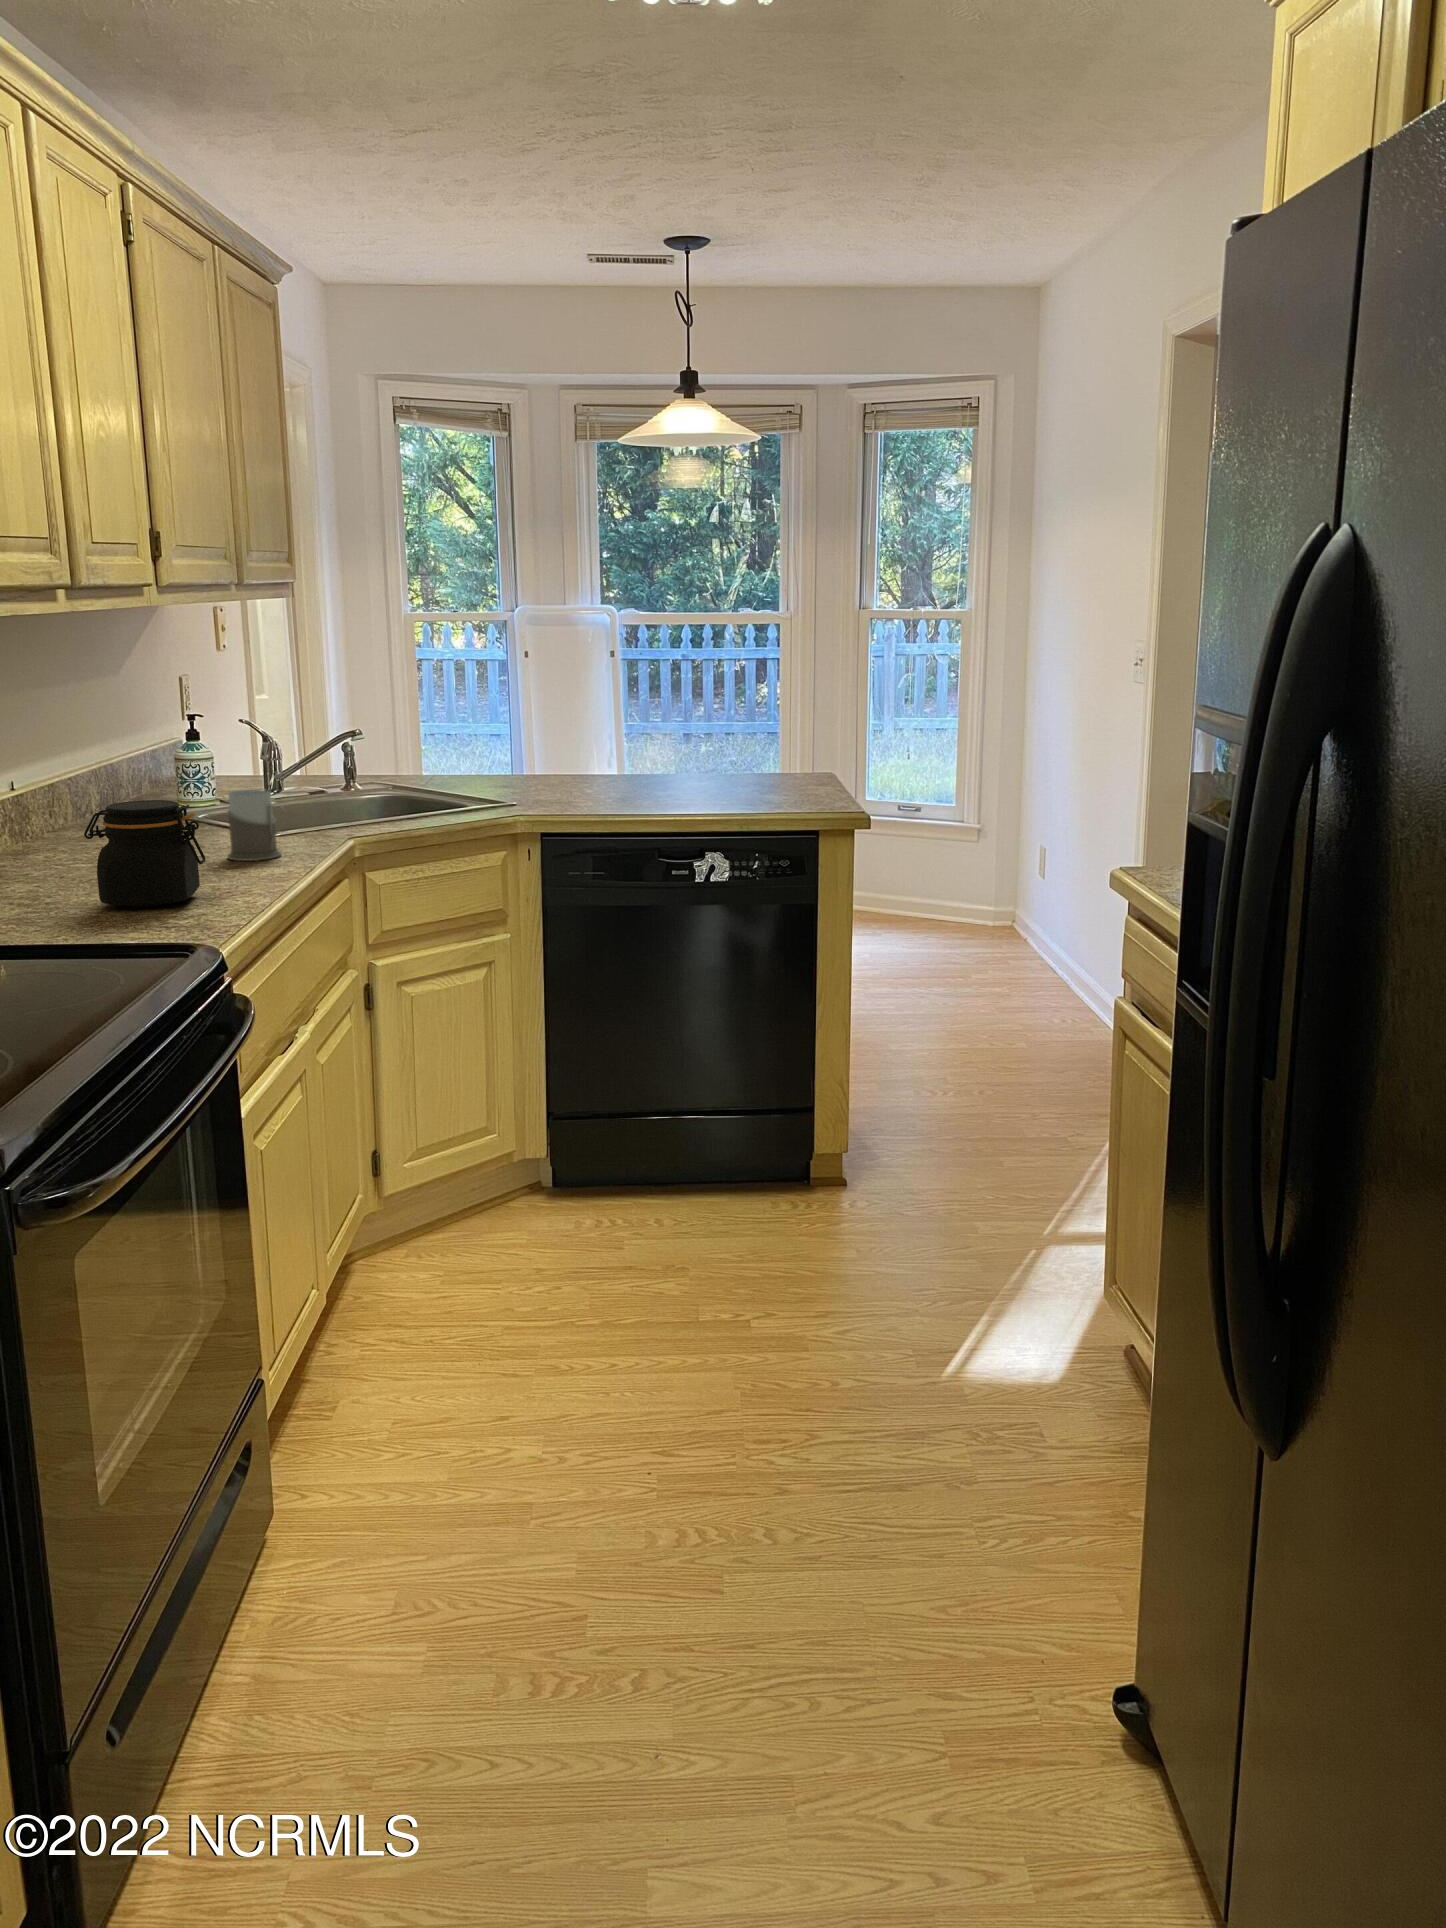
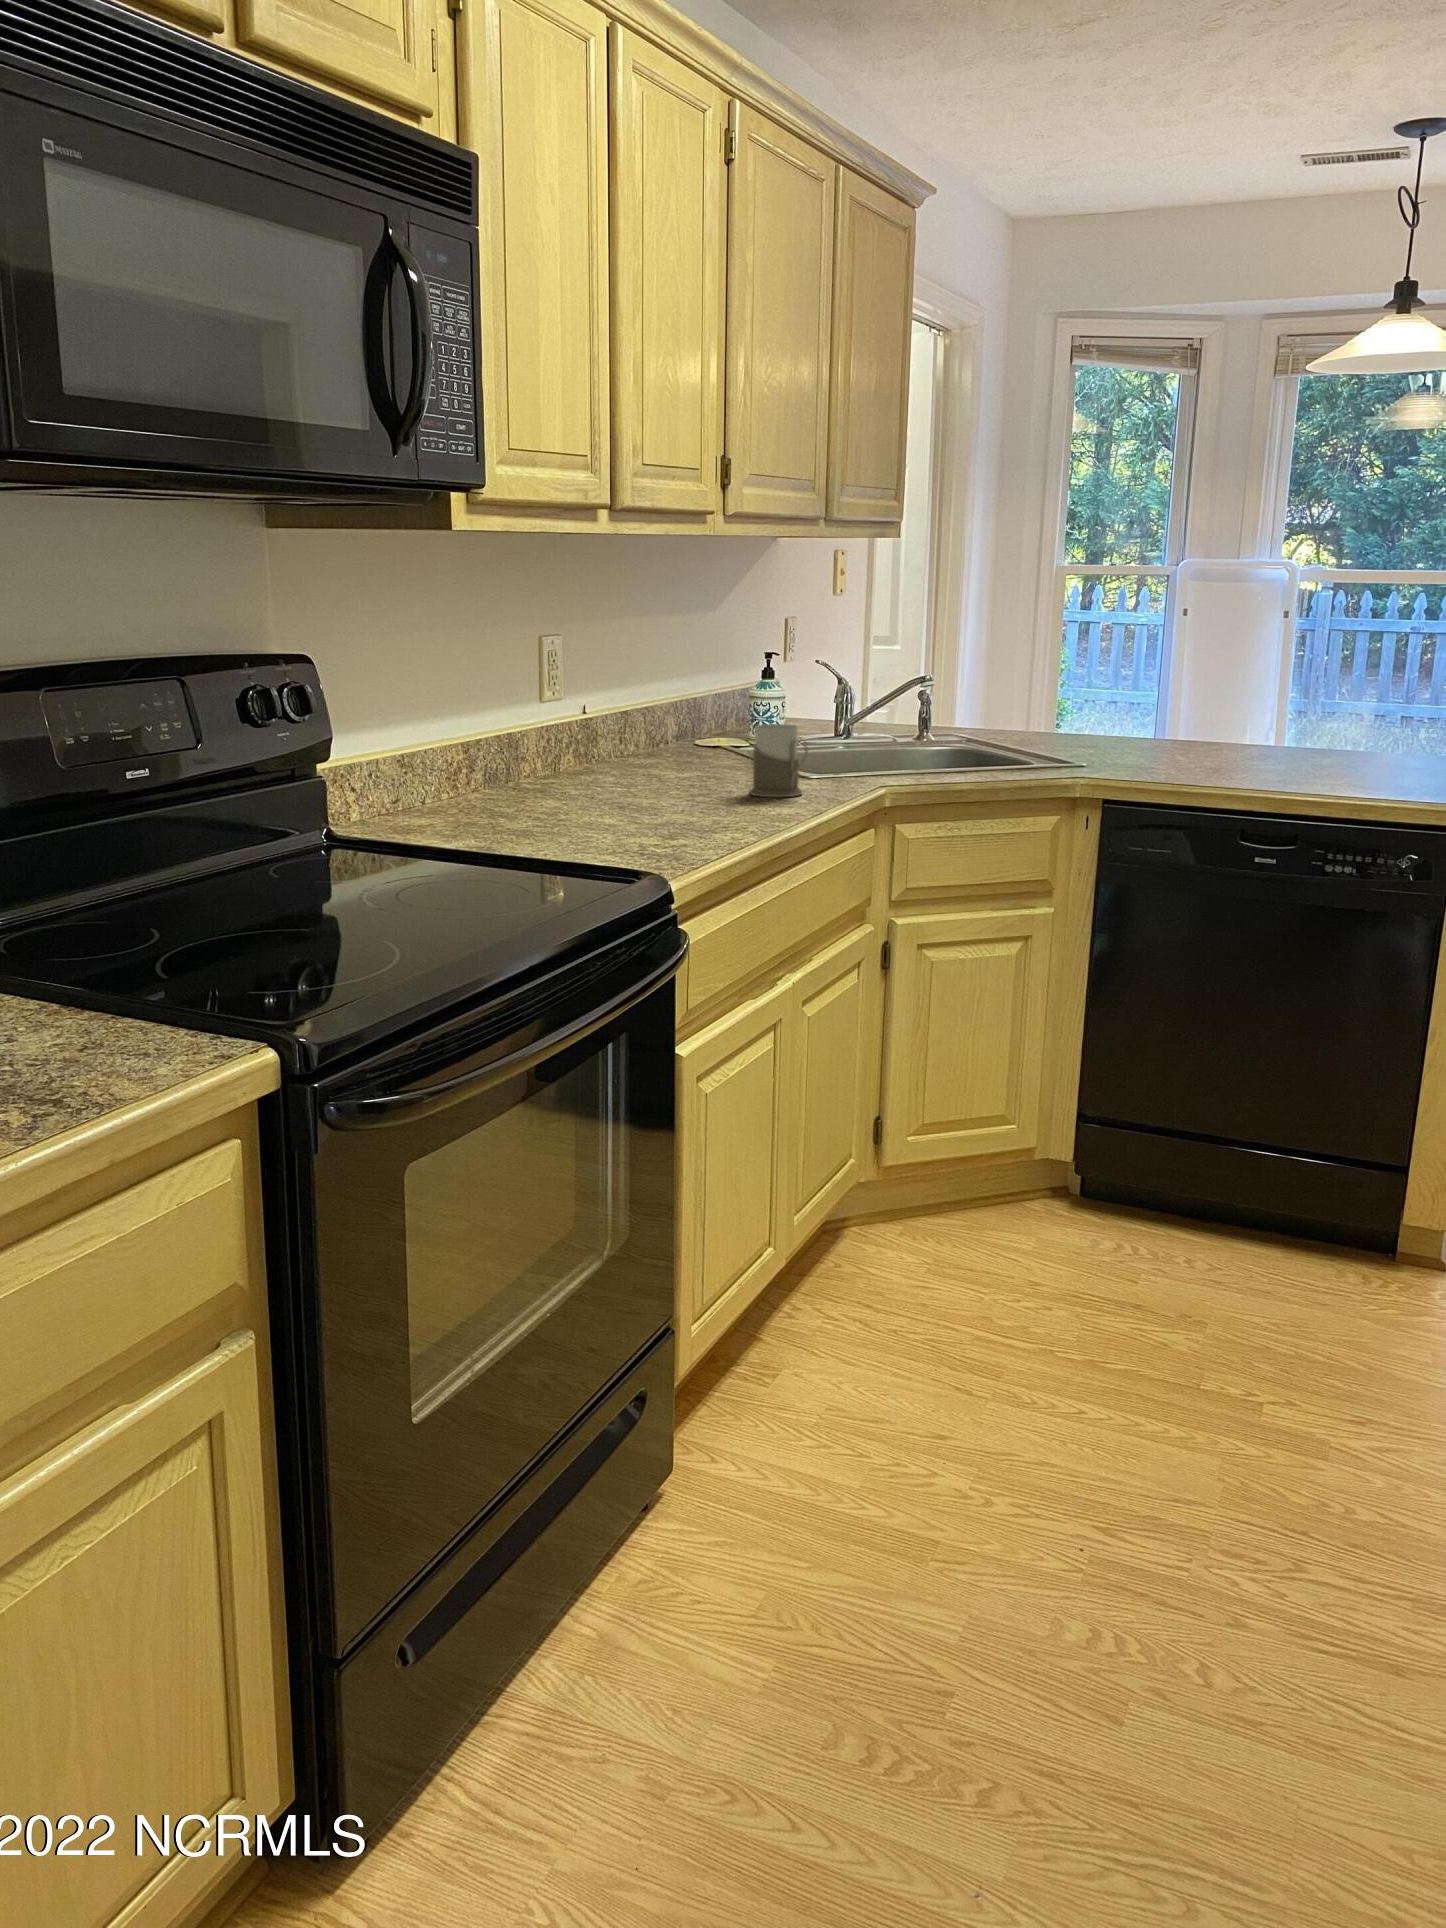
jar: present [84,800,206,907] -> none [588,723,697,830]

